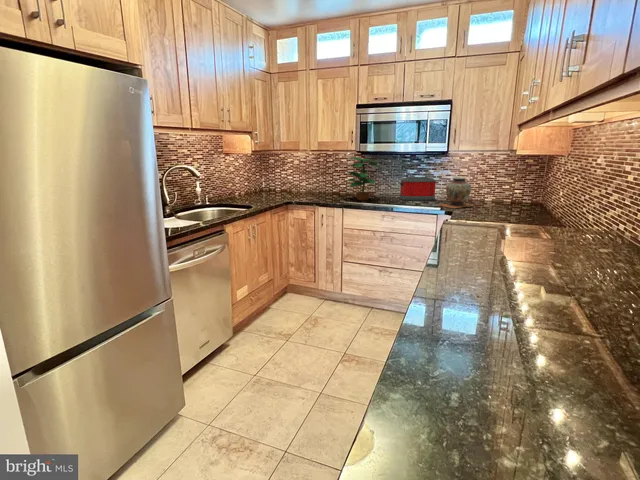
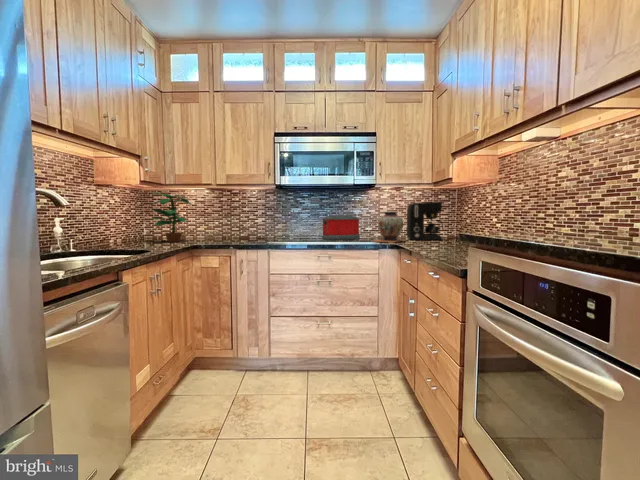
potted plant: present [347,158,379,200] -> present [151,193,191,242]
coffee maker: none [483,167,523,207] -> present [406,202,443,240]

